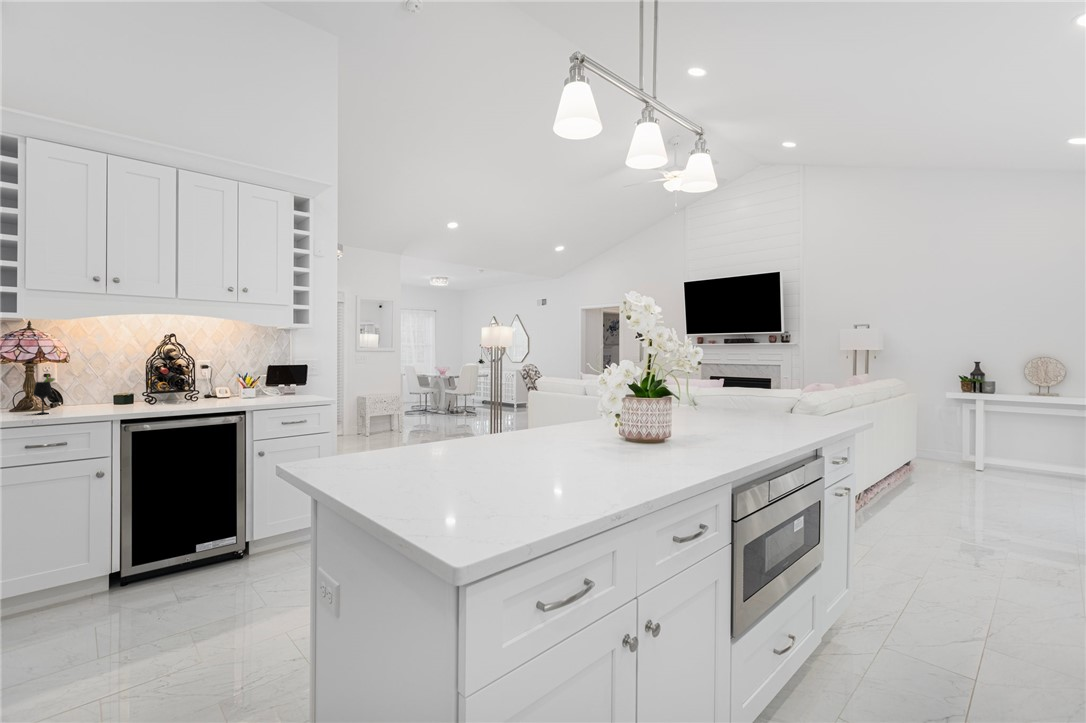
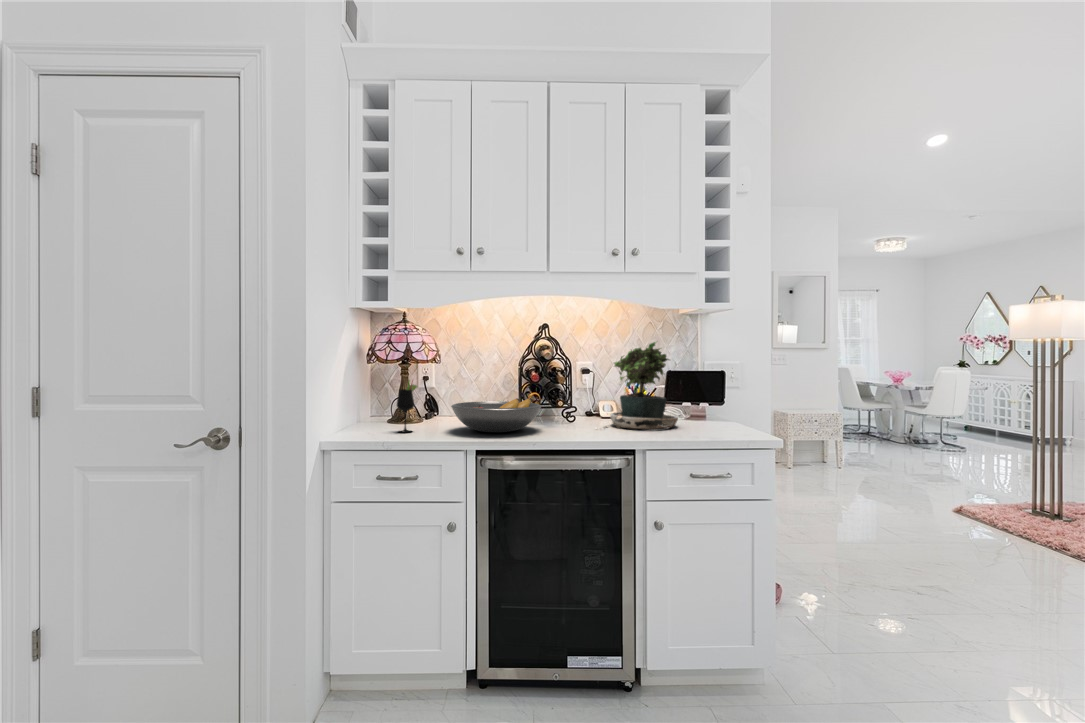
potted plant: none [216,347,275,402] -> present [610,342,678,429]
fruit bowl: none [90,385,173,409] -> present [451,398,541,432]

